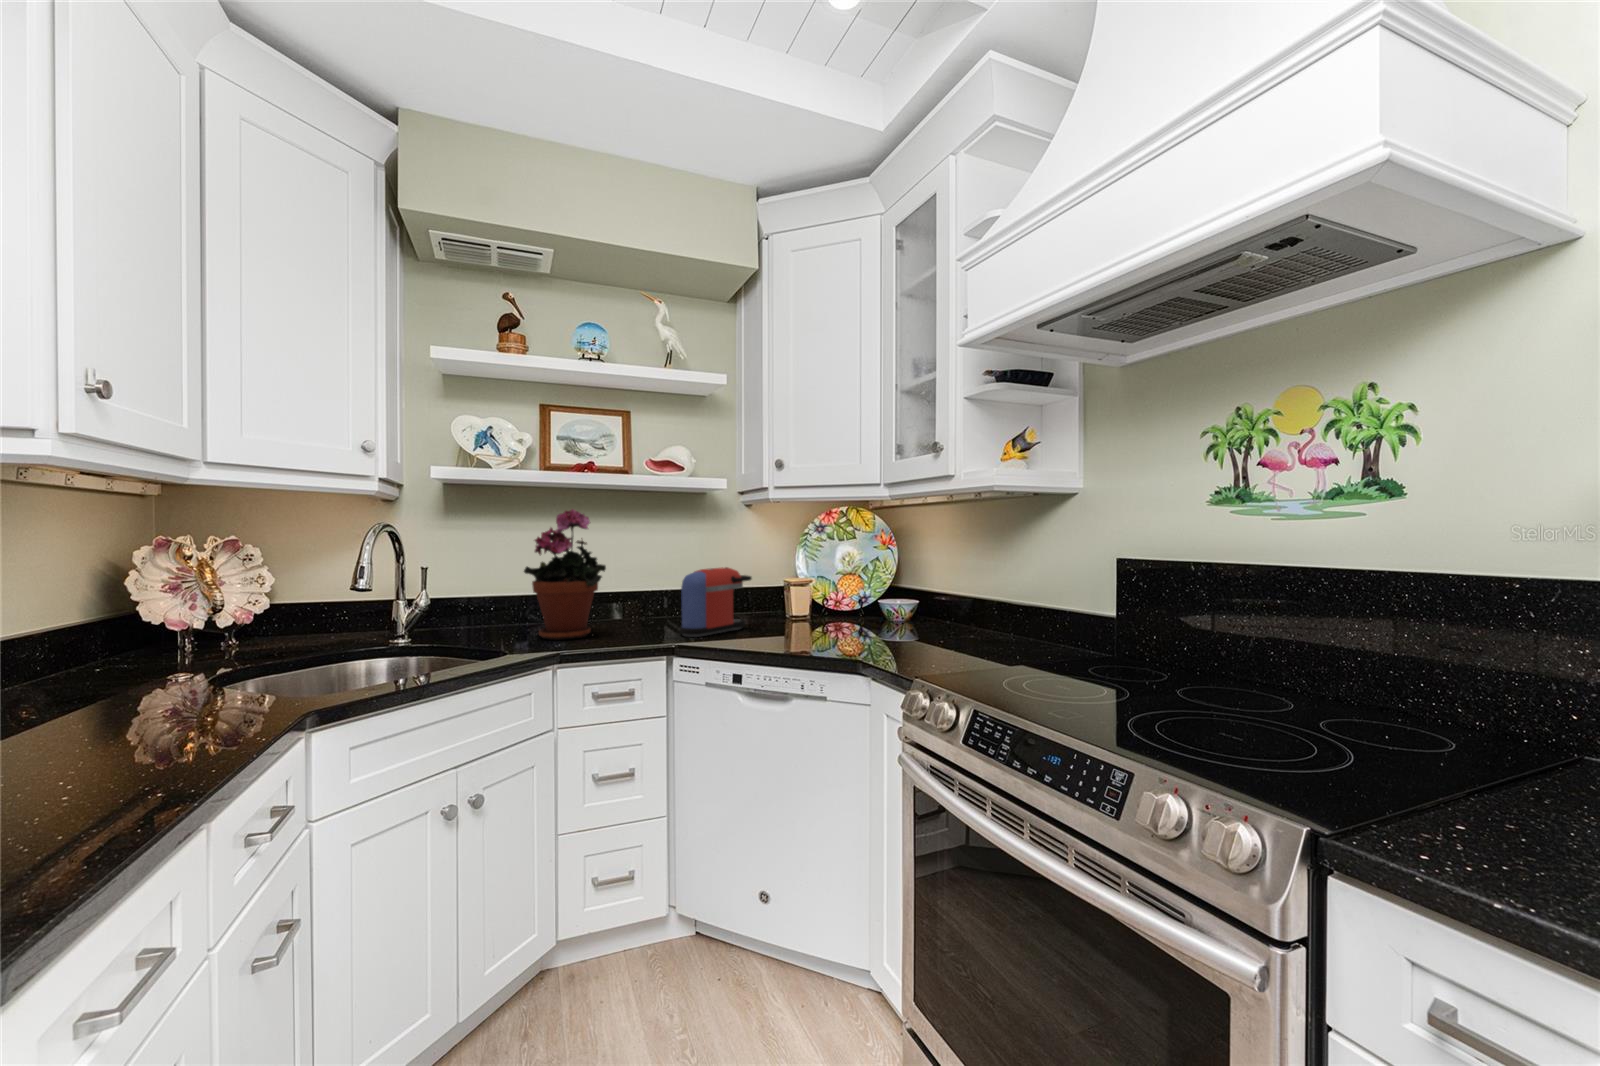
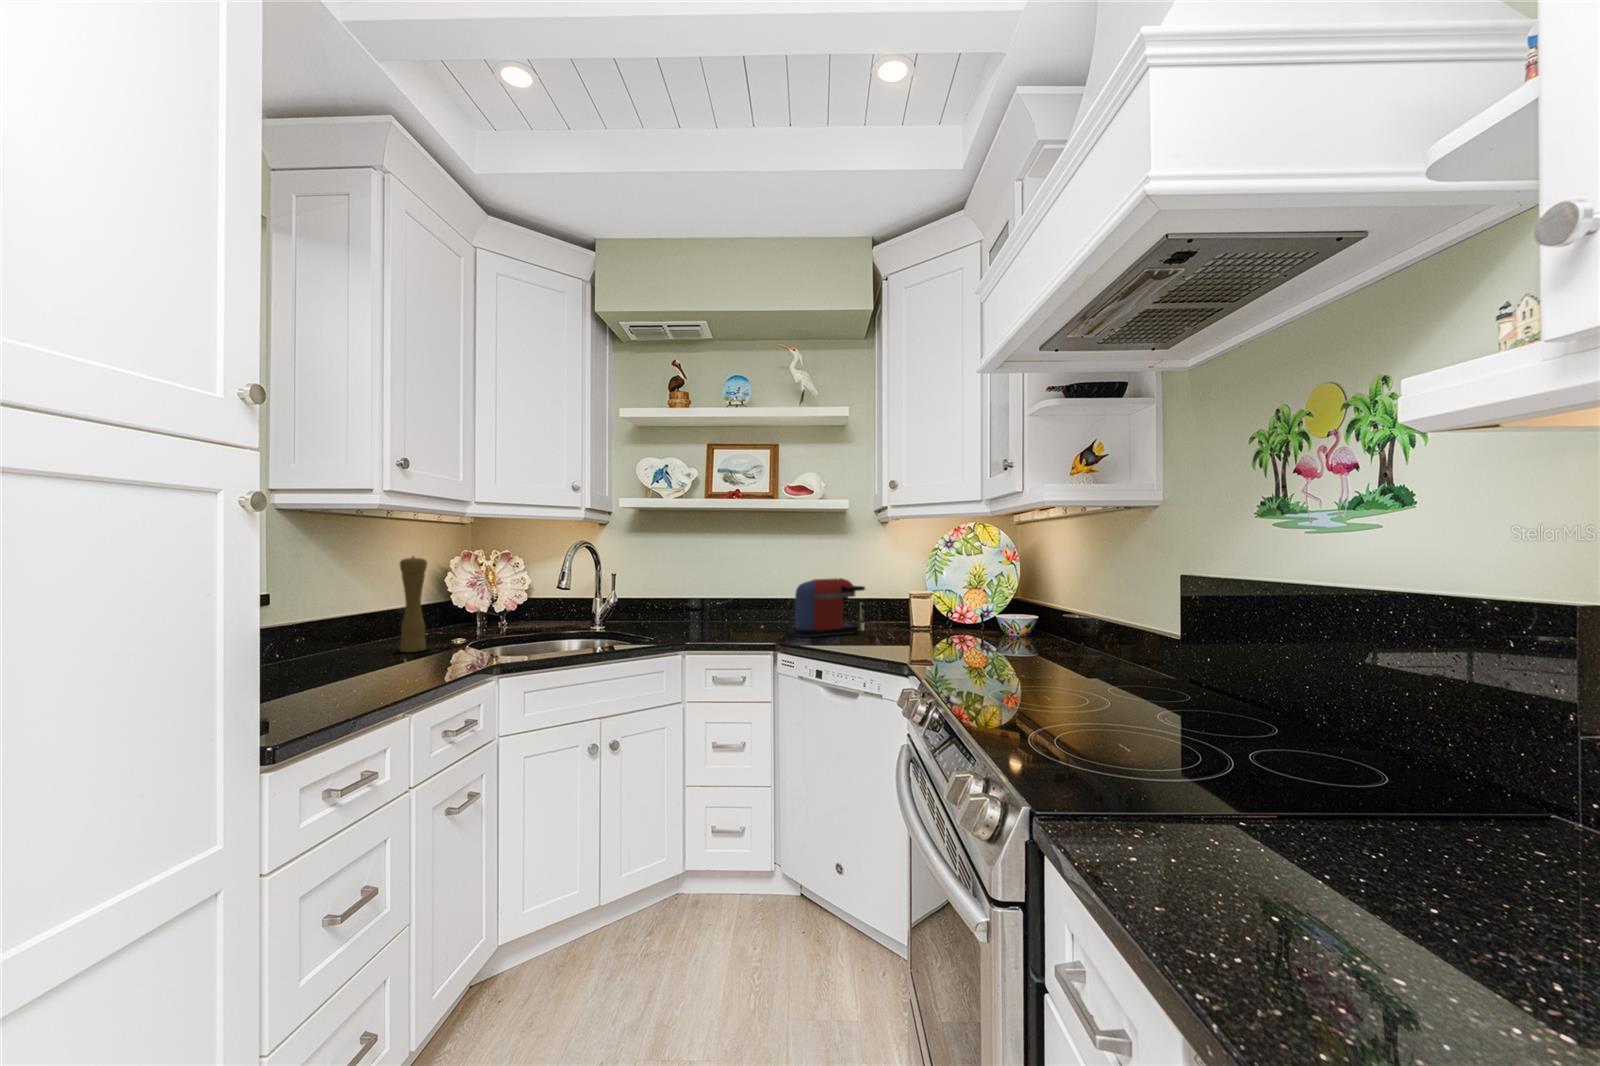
potted plant: present [524,509,606,640] -> none [682,529,742,633]
pepper mill: none [55,546,116,711] -> present [400,557,427,652]

